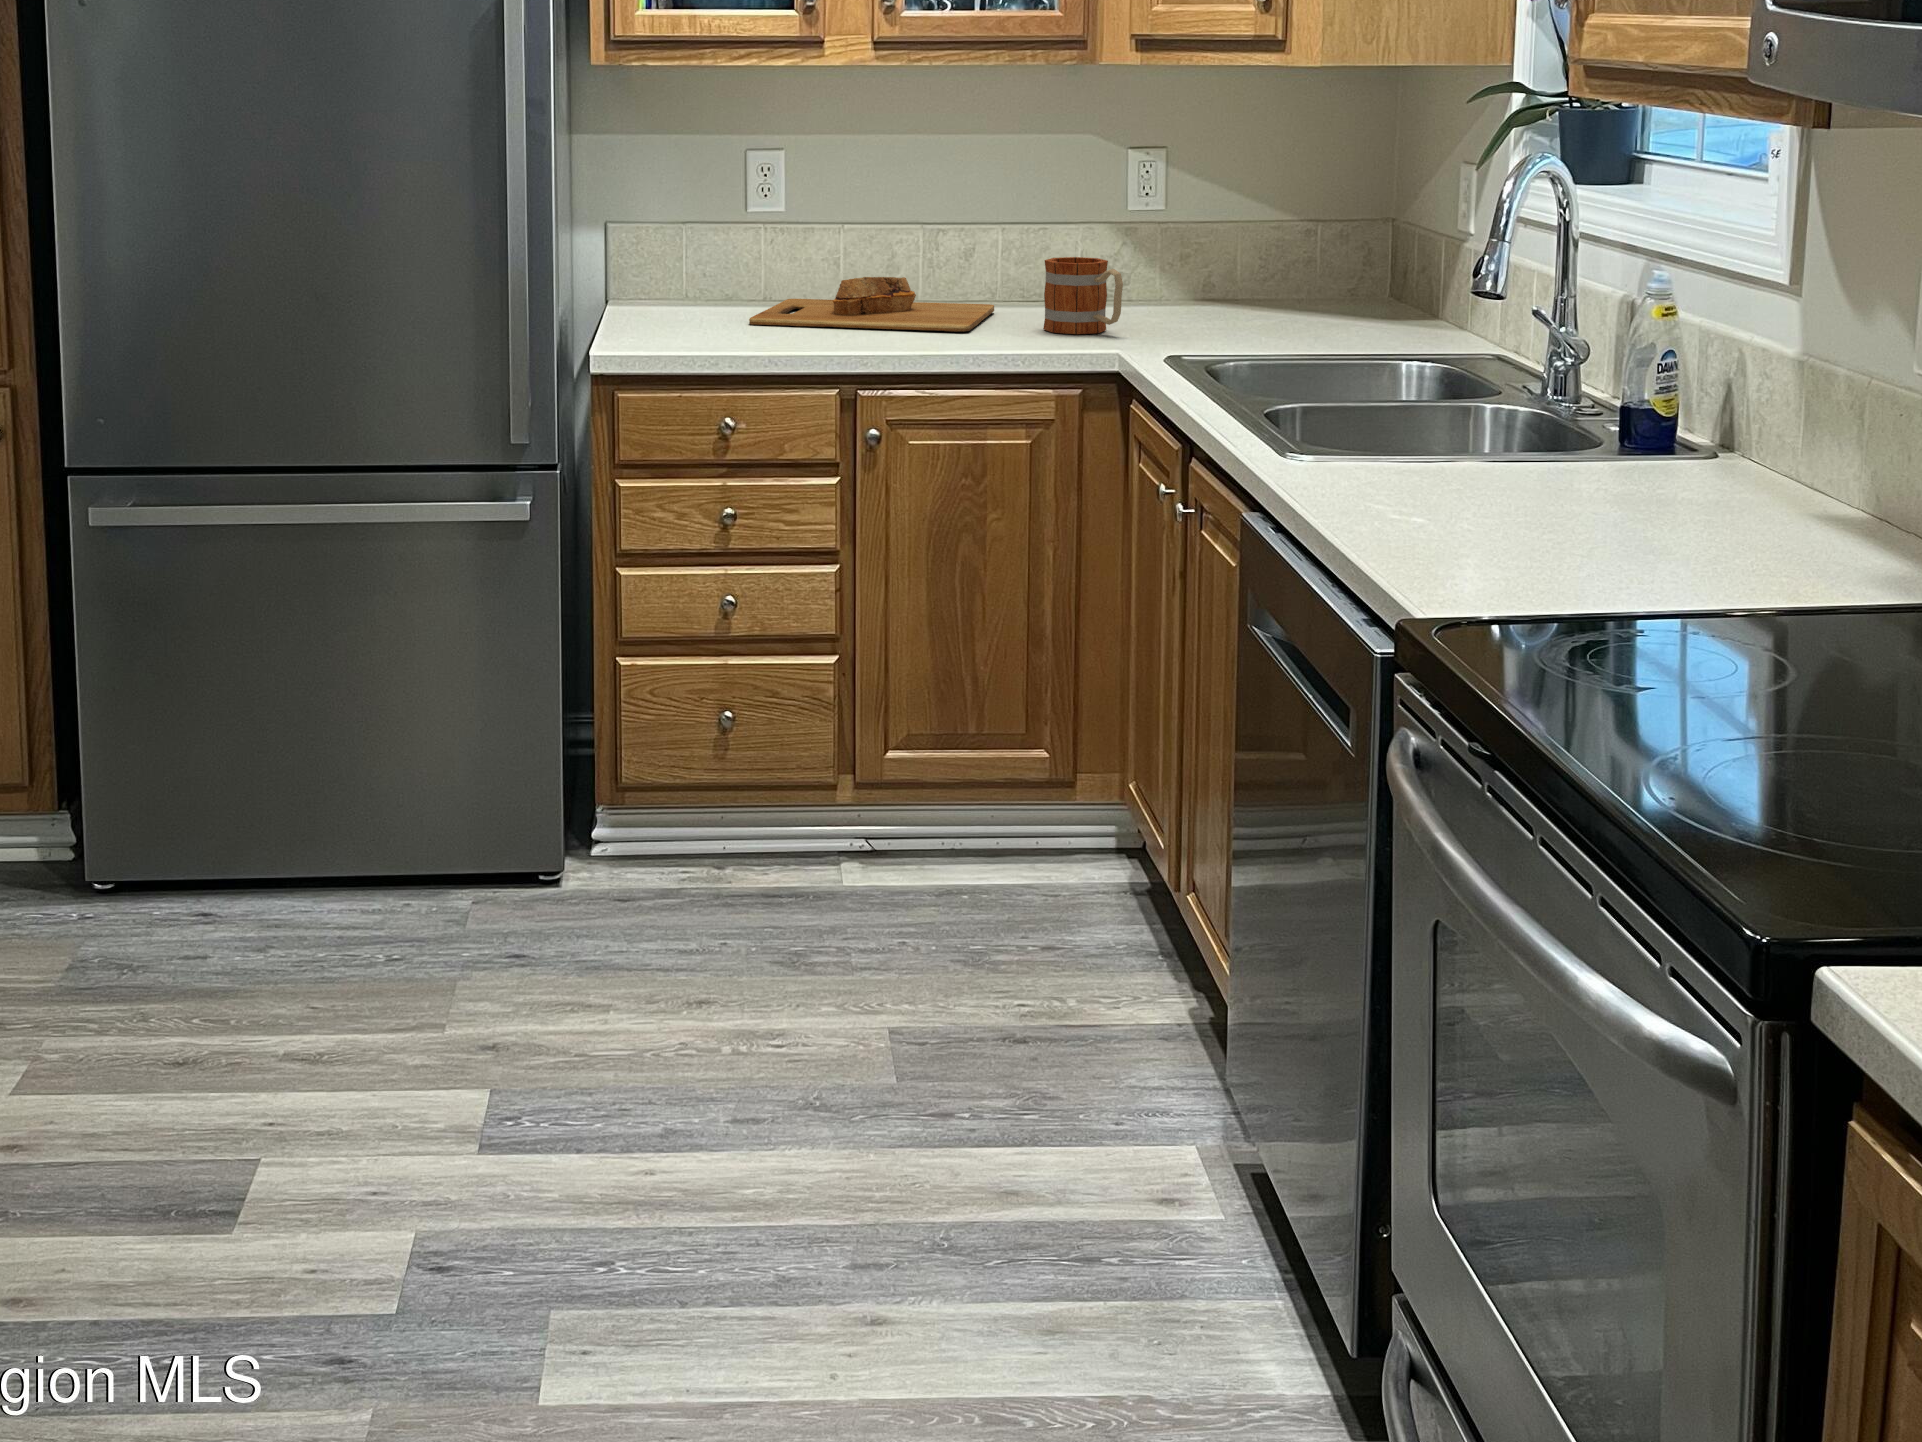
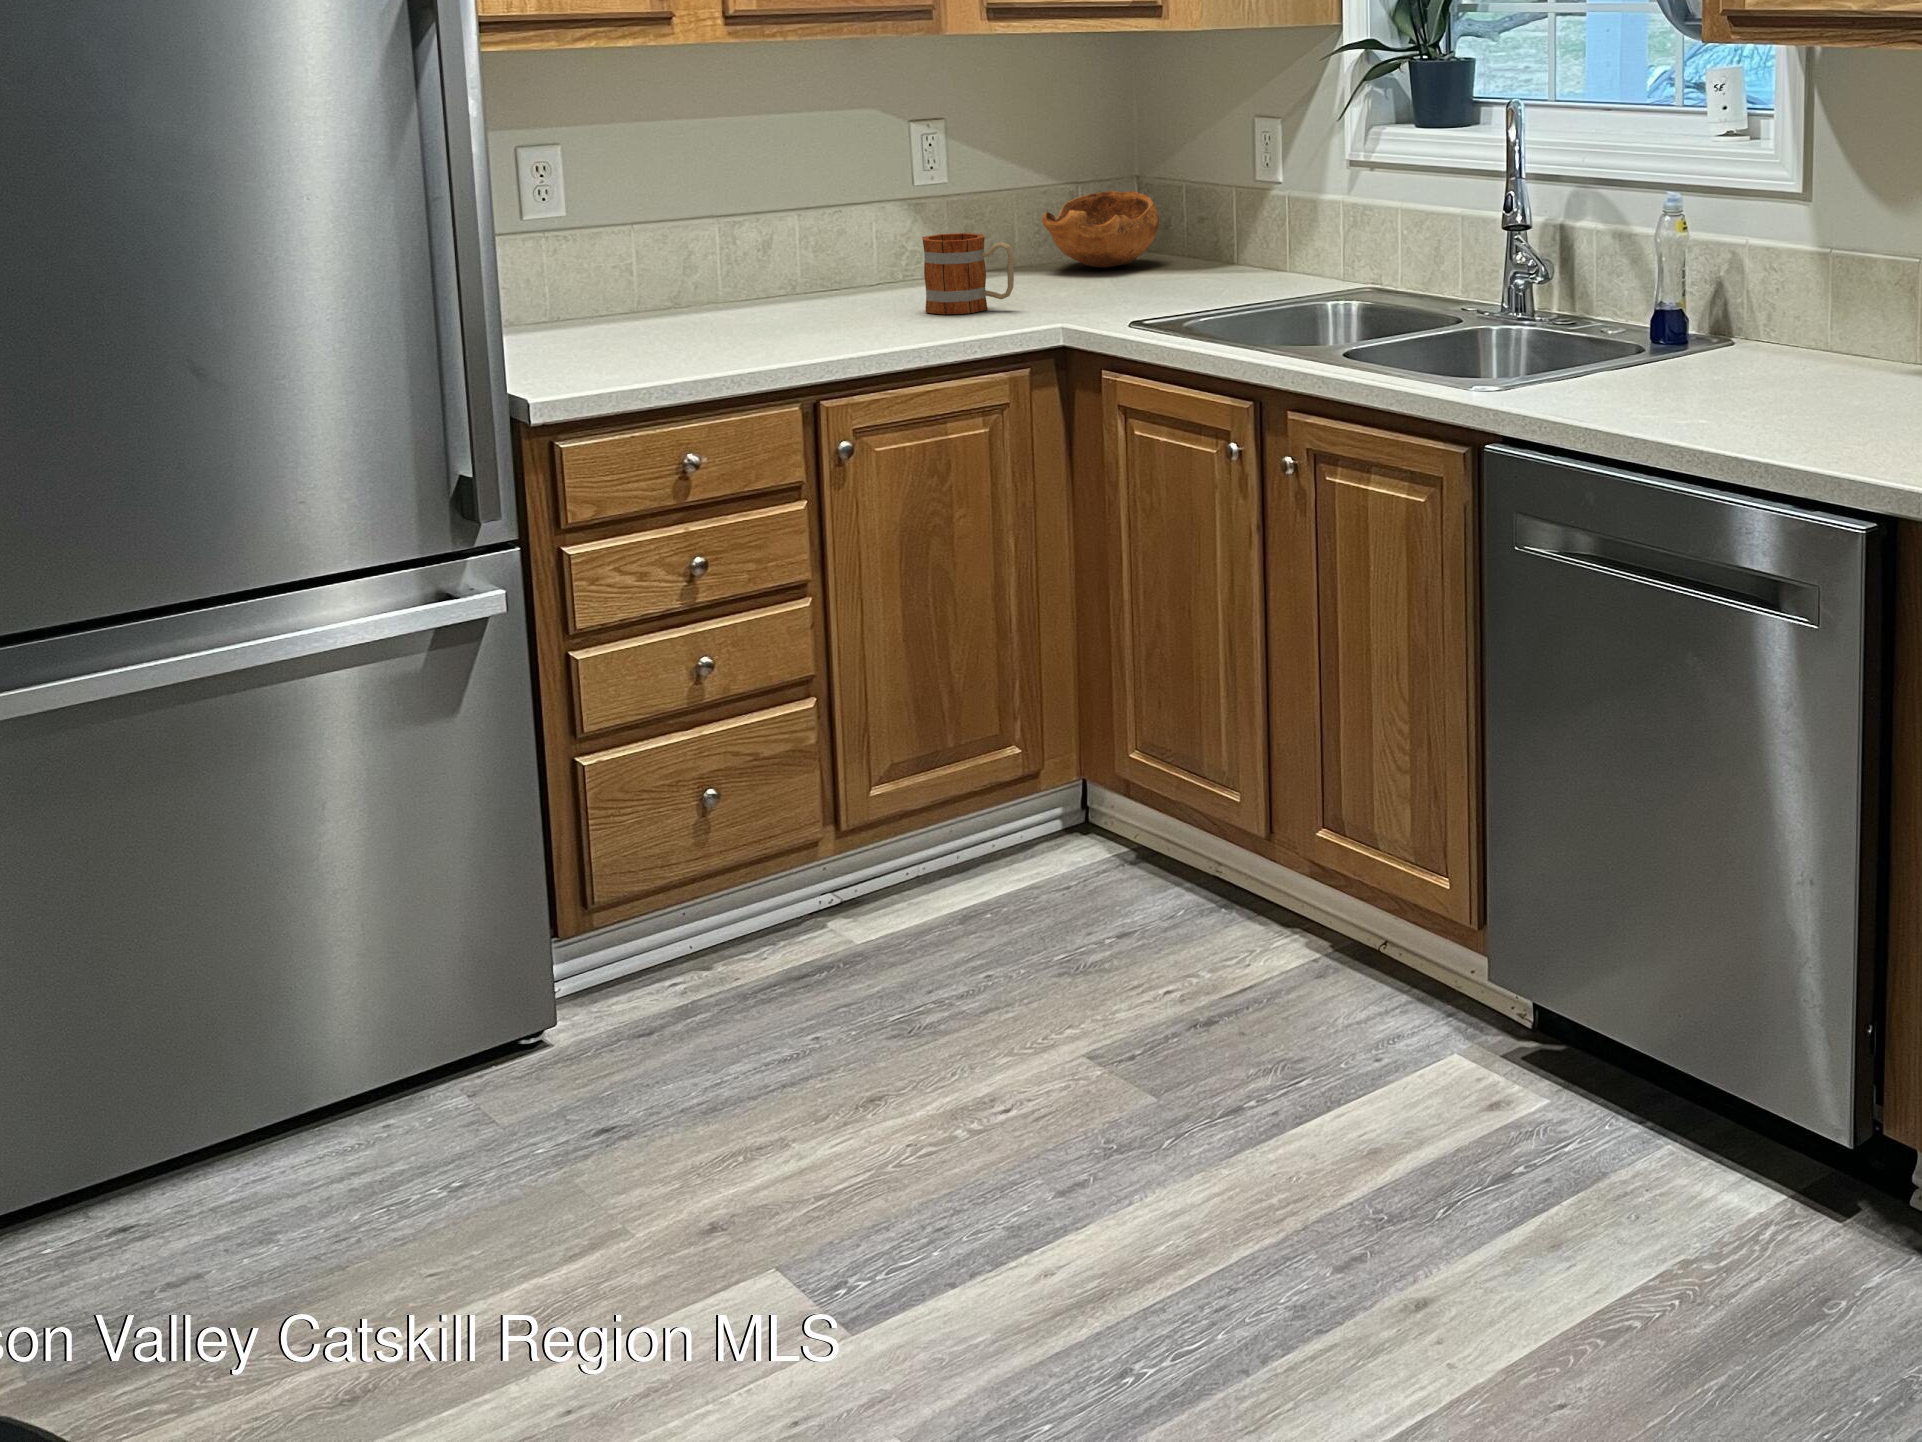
wooden bowl: none [1245,237,1379,313] -> present [1042,191,1159,268]
cutting board: present [749,277,994,332] -> none [586,275,866,347]

